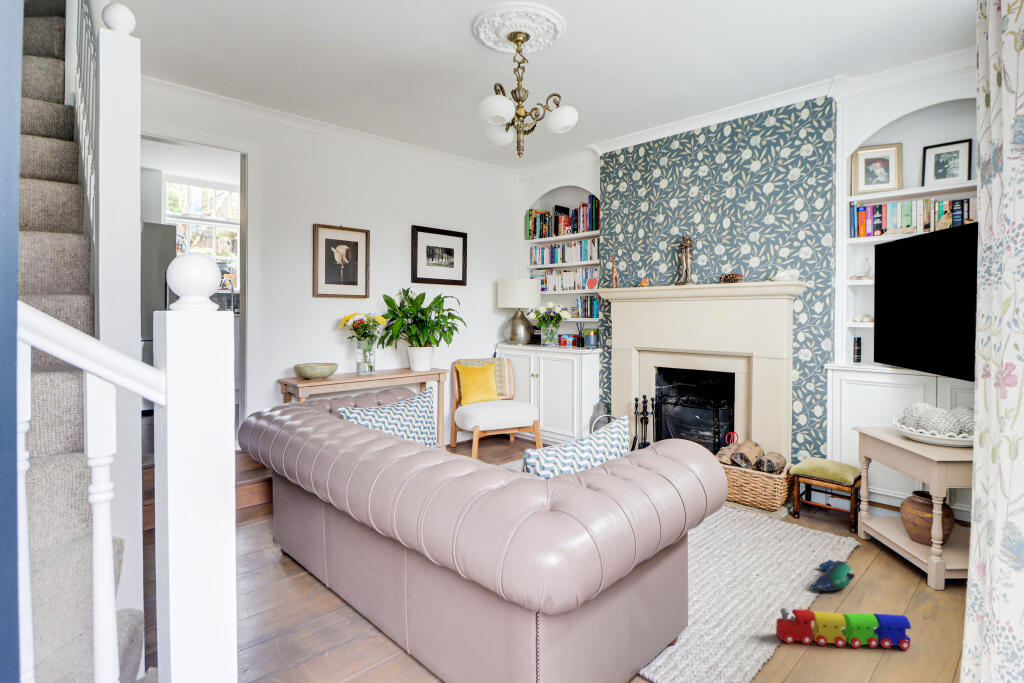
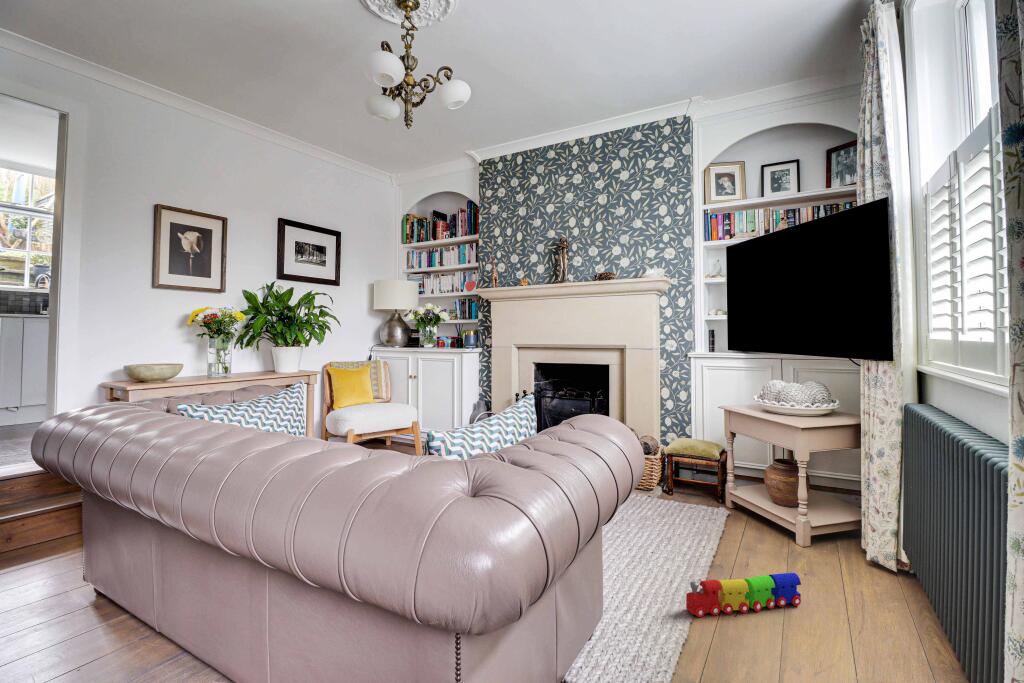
plush toy: present [810,560,855,592] -> none [703,530,740,561]

